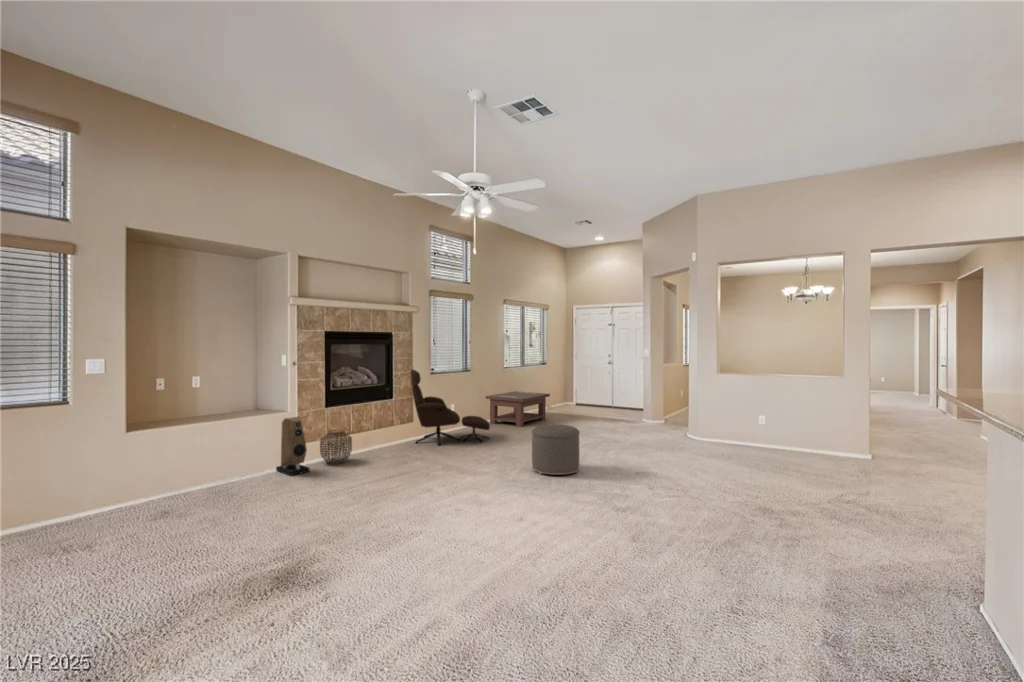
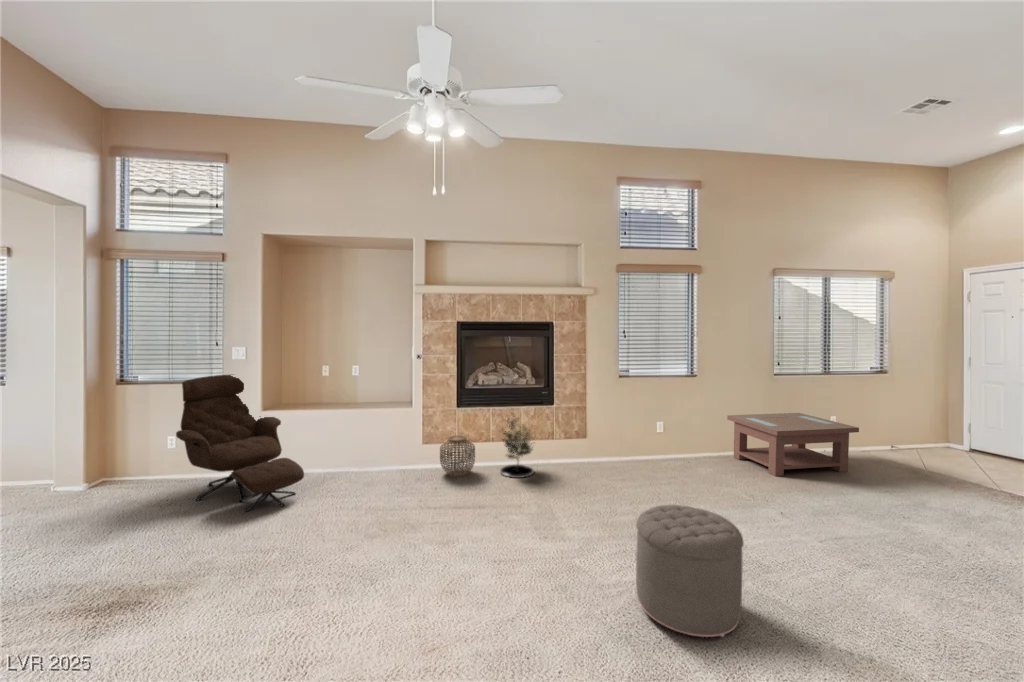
lounge chair: present [411,370,490,446] -> present [176,375,304,512]
potted tree: none [364,404,395,456] -> present [500,418,534,478]
speaker: present [276,417,309,476] -> none [394,416,420,480]

